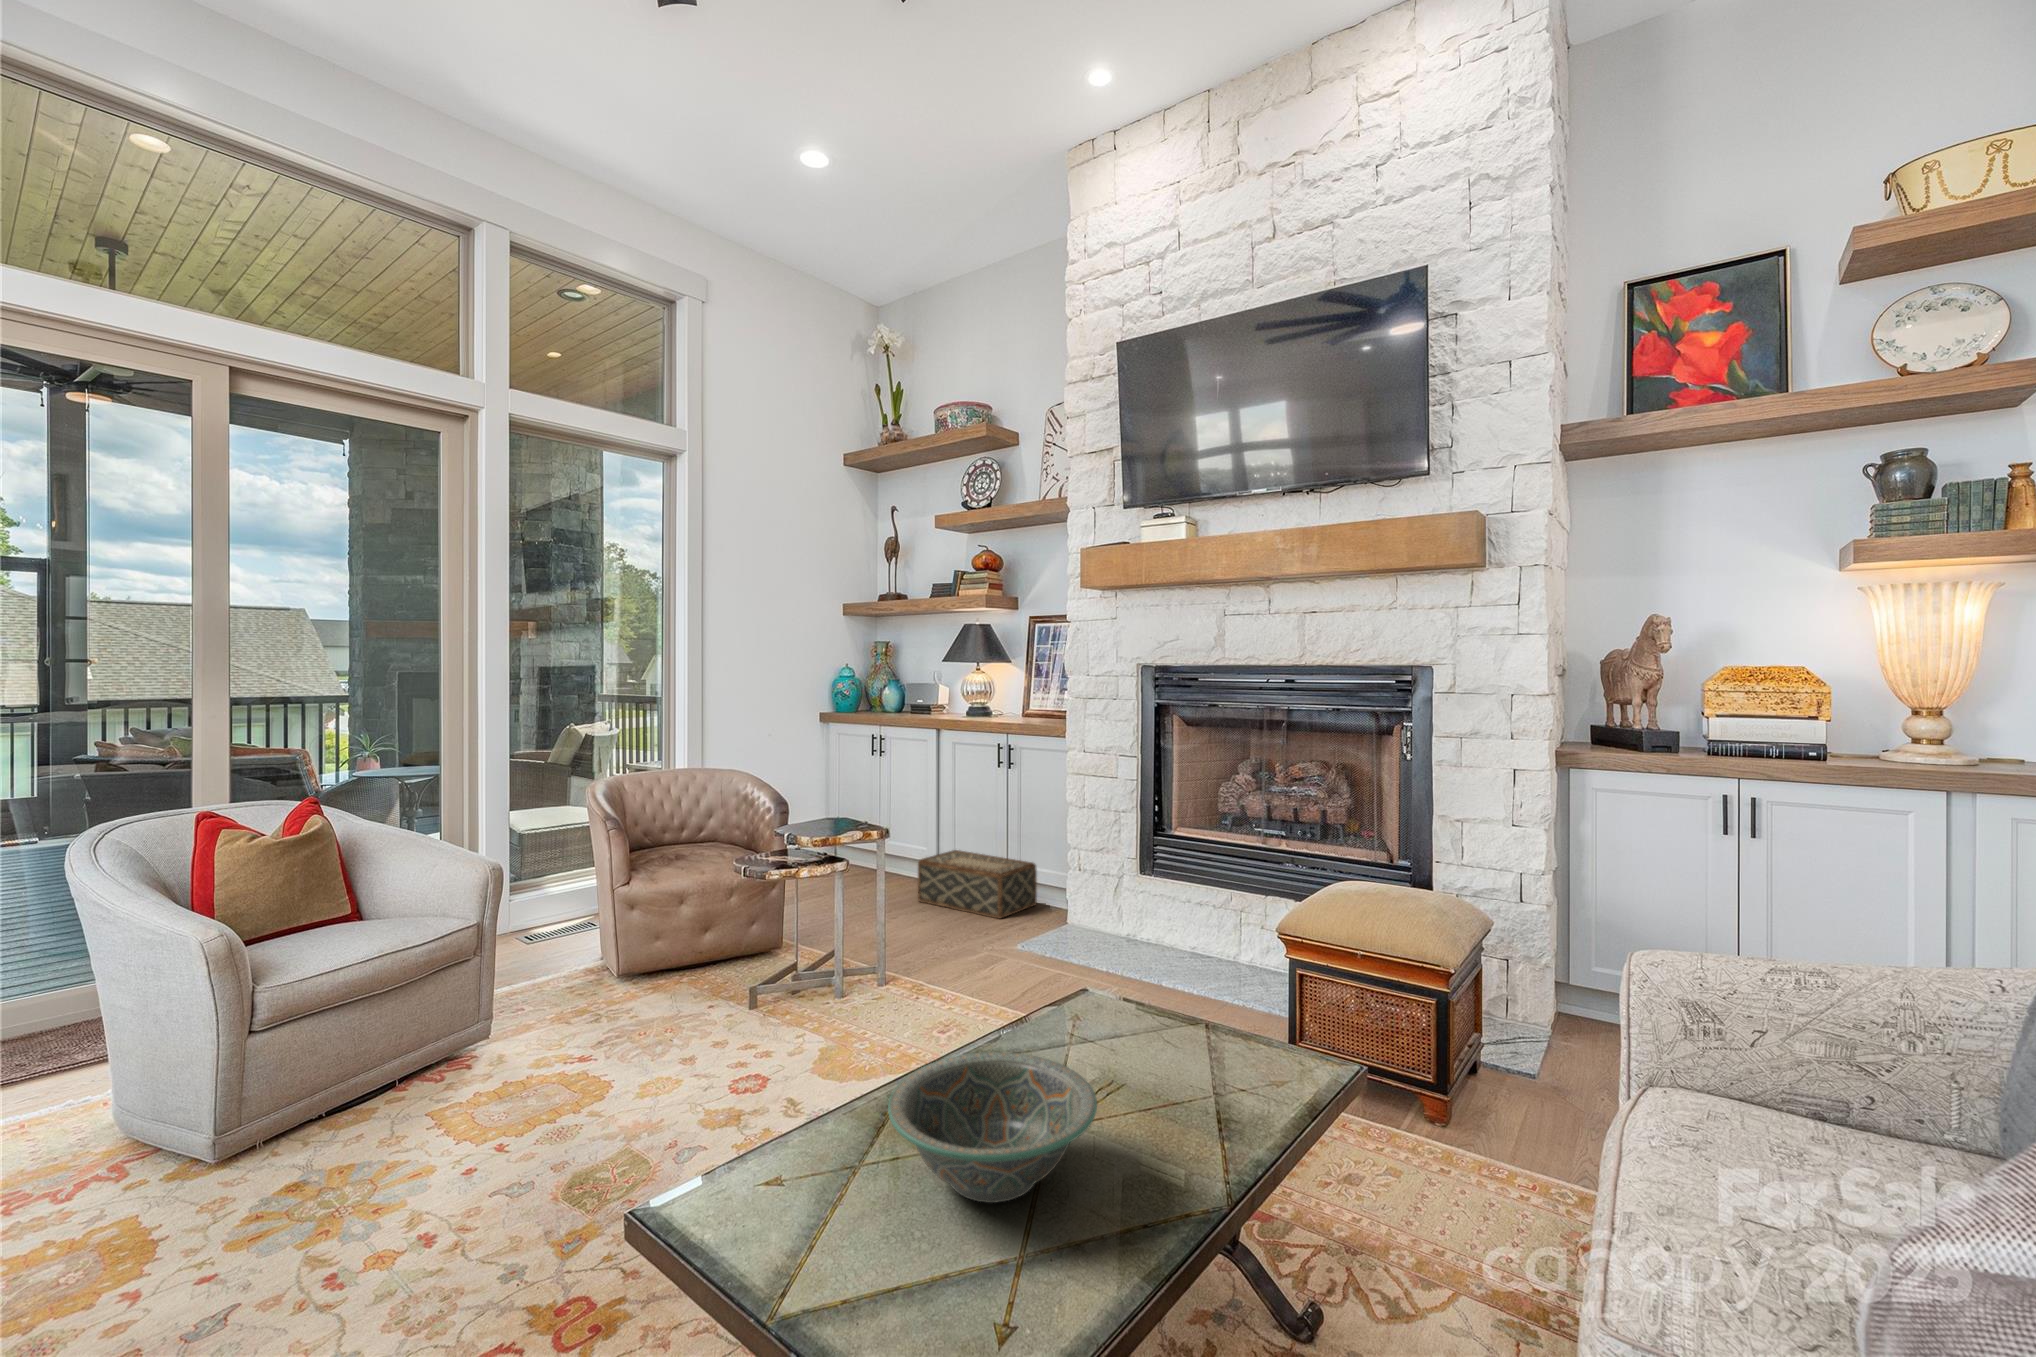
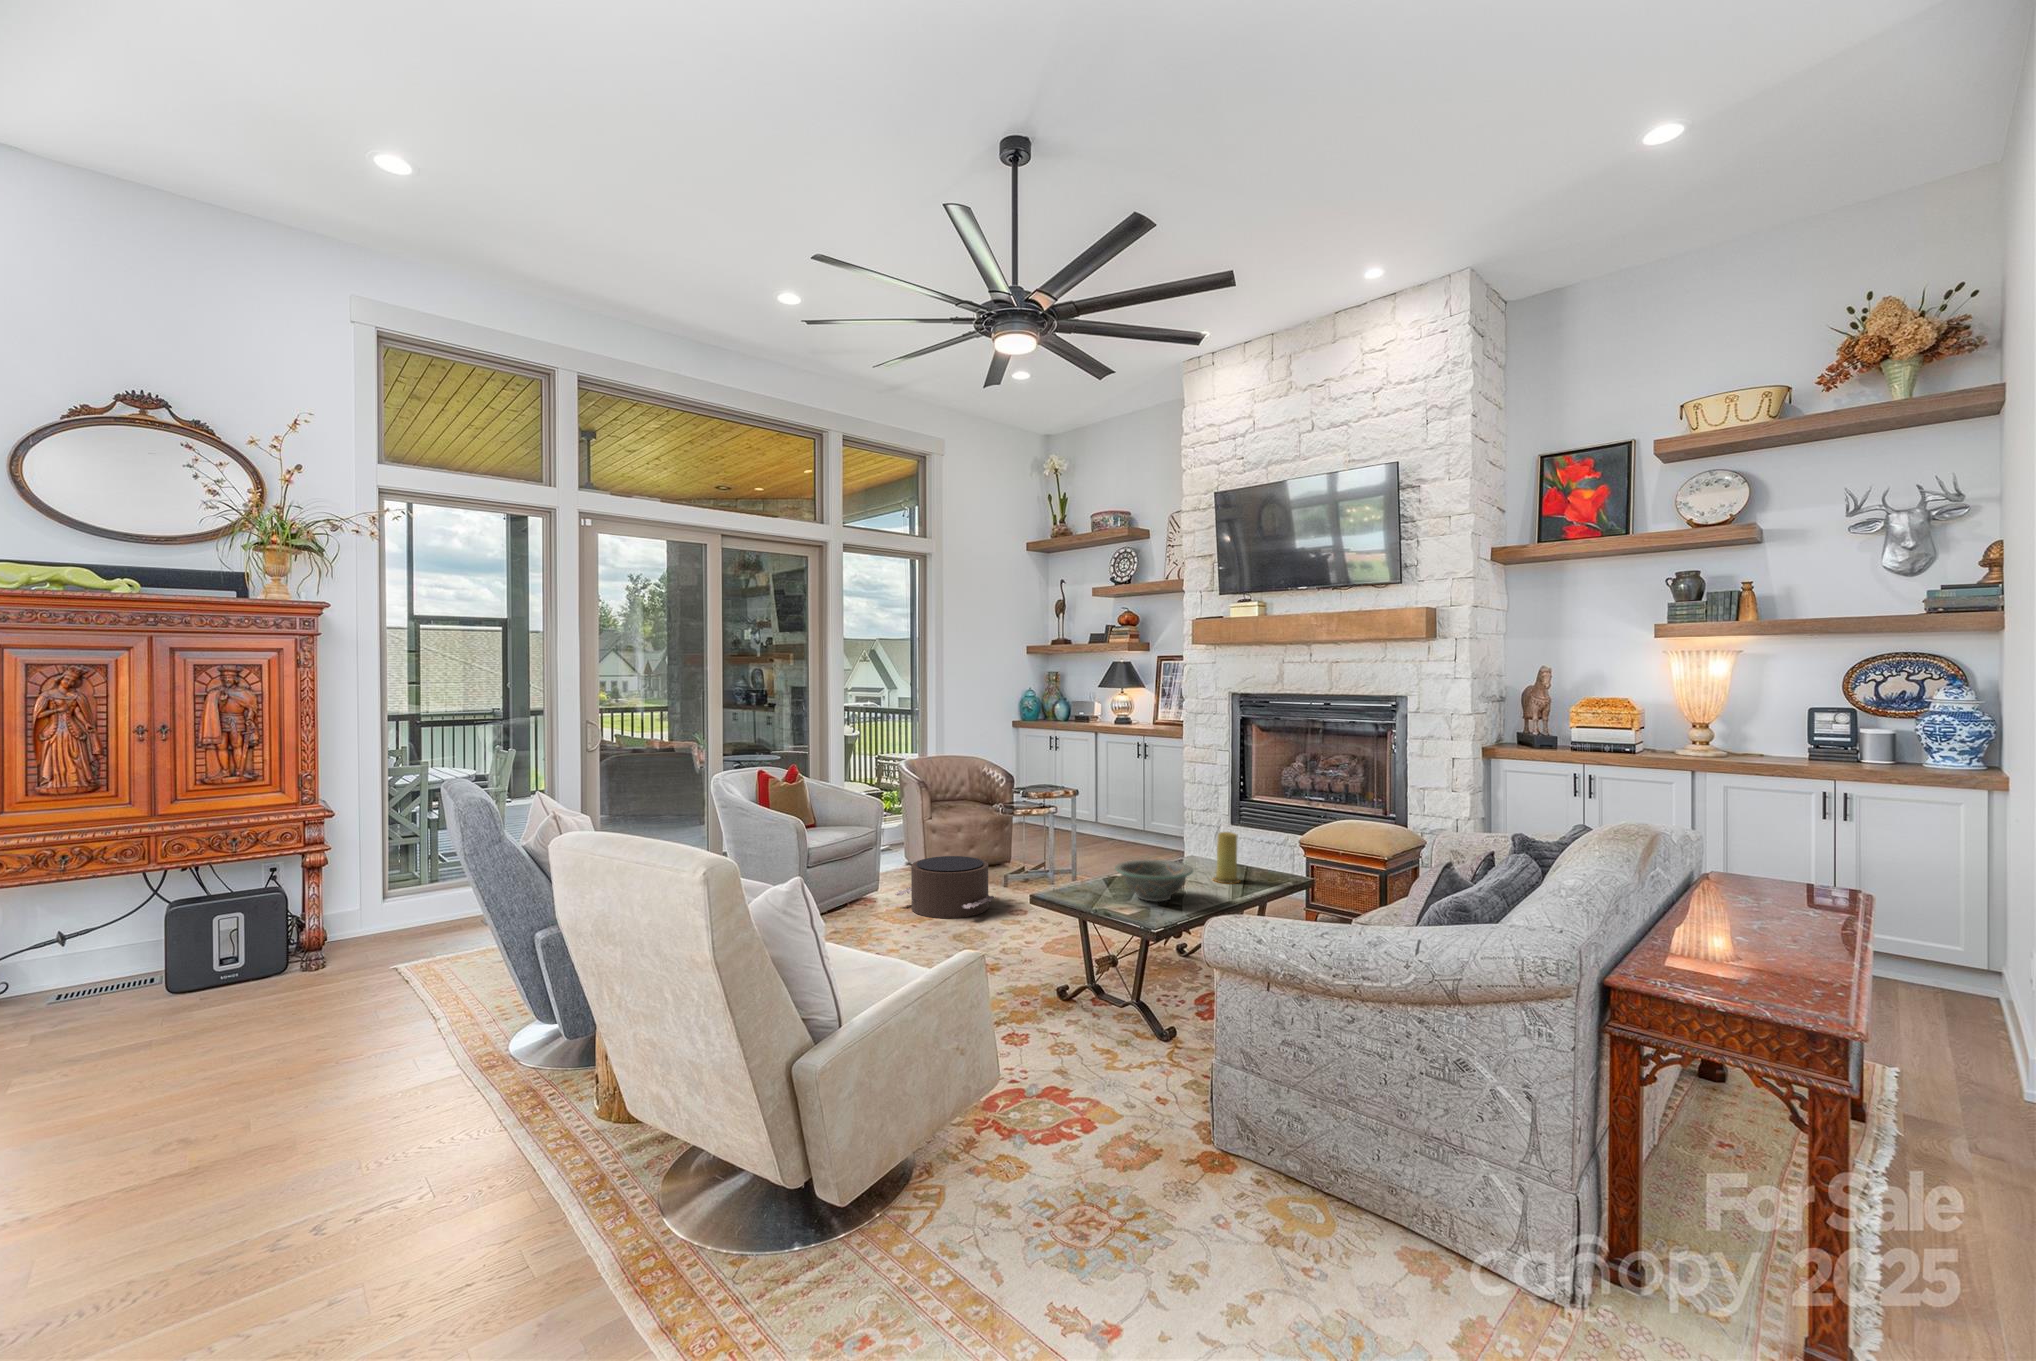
woven basket: present [918,850,1037,919] -> none [1085,814,1164,856]
candle: none [1133,954,1195,1082] -> present [1213,832,1240,884]
pouf: none [504,964,709,1111] -> present [895,856,996,918]

